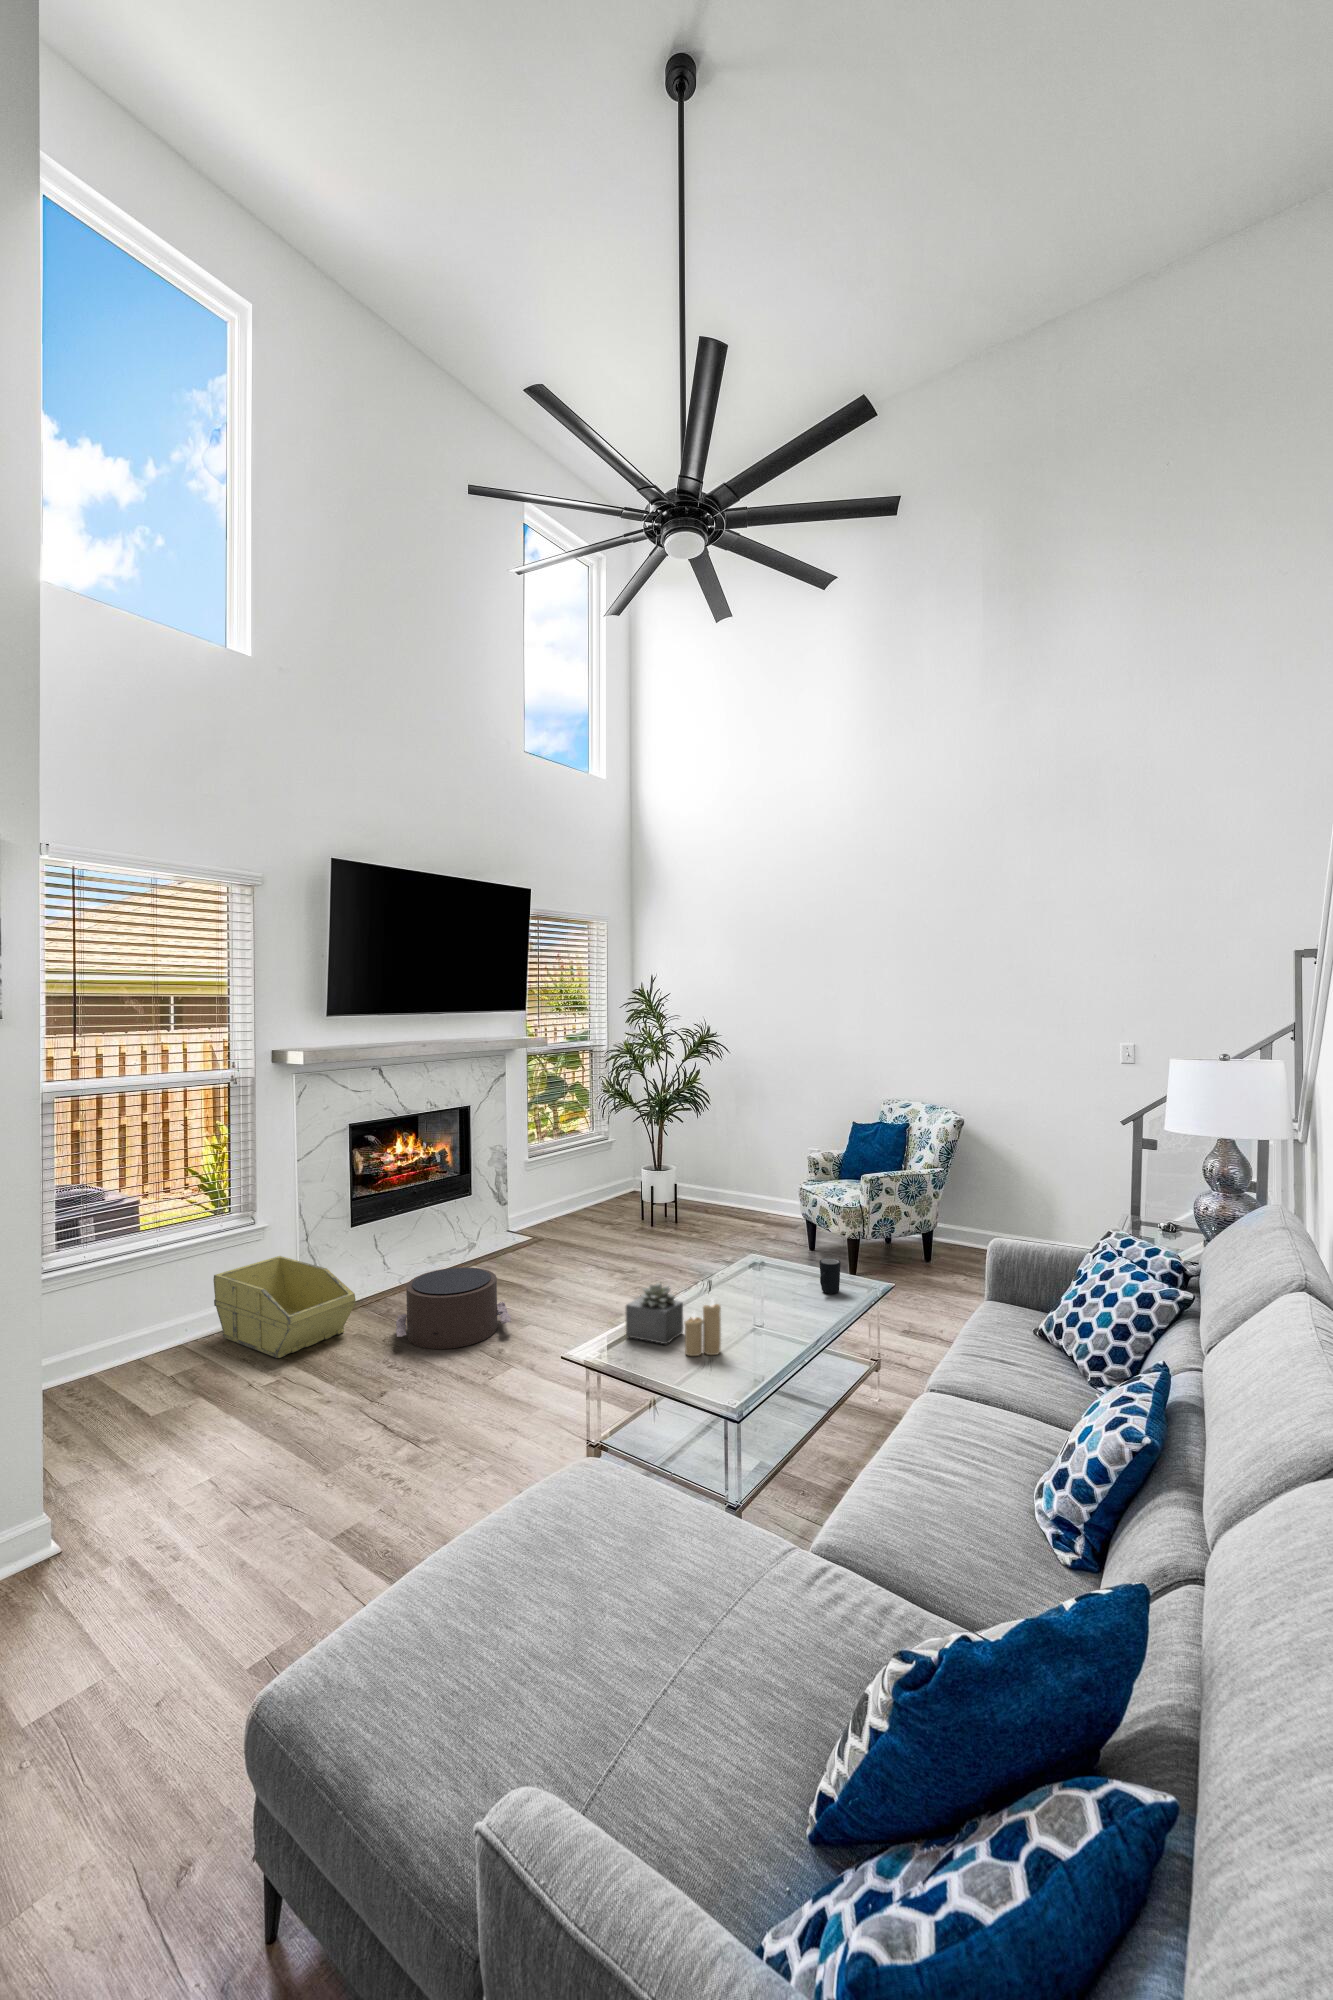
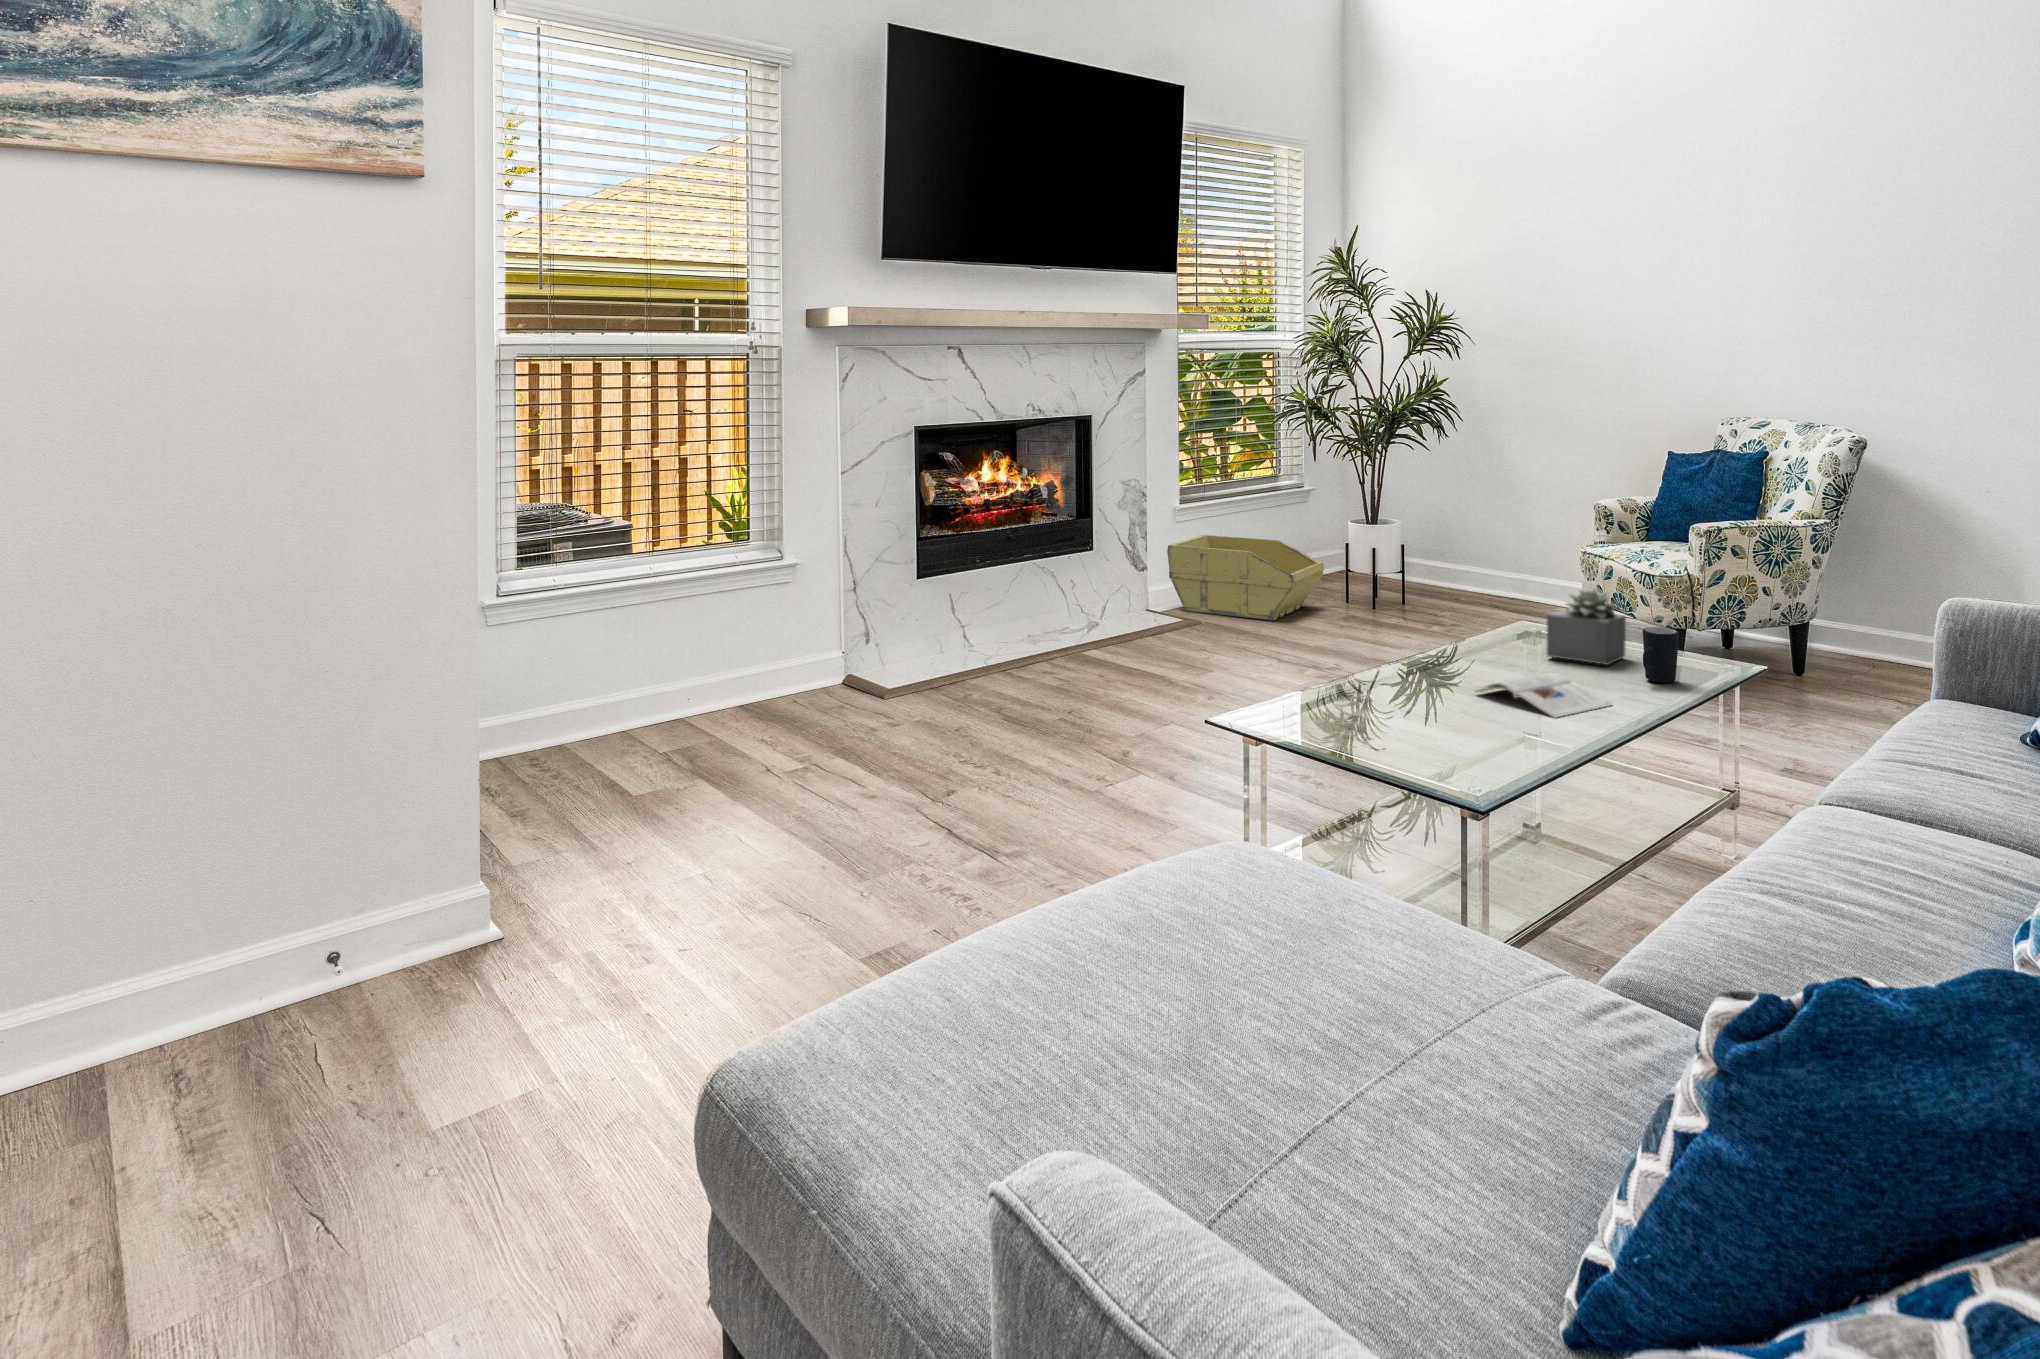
storage bin: present [213,1256,356,1358] -> present [1167,535,1324,620]
pouf: present [396,1267,511,1349] -> none [975,637,1148,748]
succulent plant: present [626,1283,683,1344] -> present [1547,589,1626,665]
magazine: none [721,1293,804,1329] -> present [1476,673,1611,718]
candle: present [684,1299,721,1356] -> none [1410,652,1470,744]

